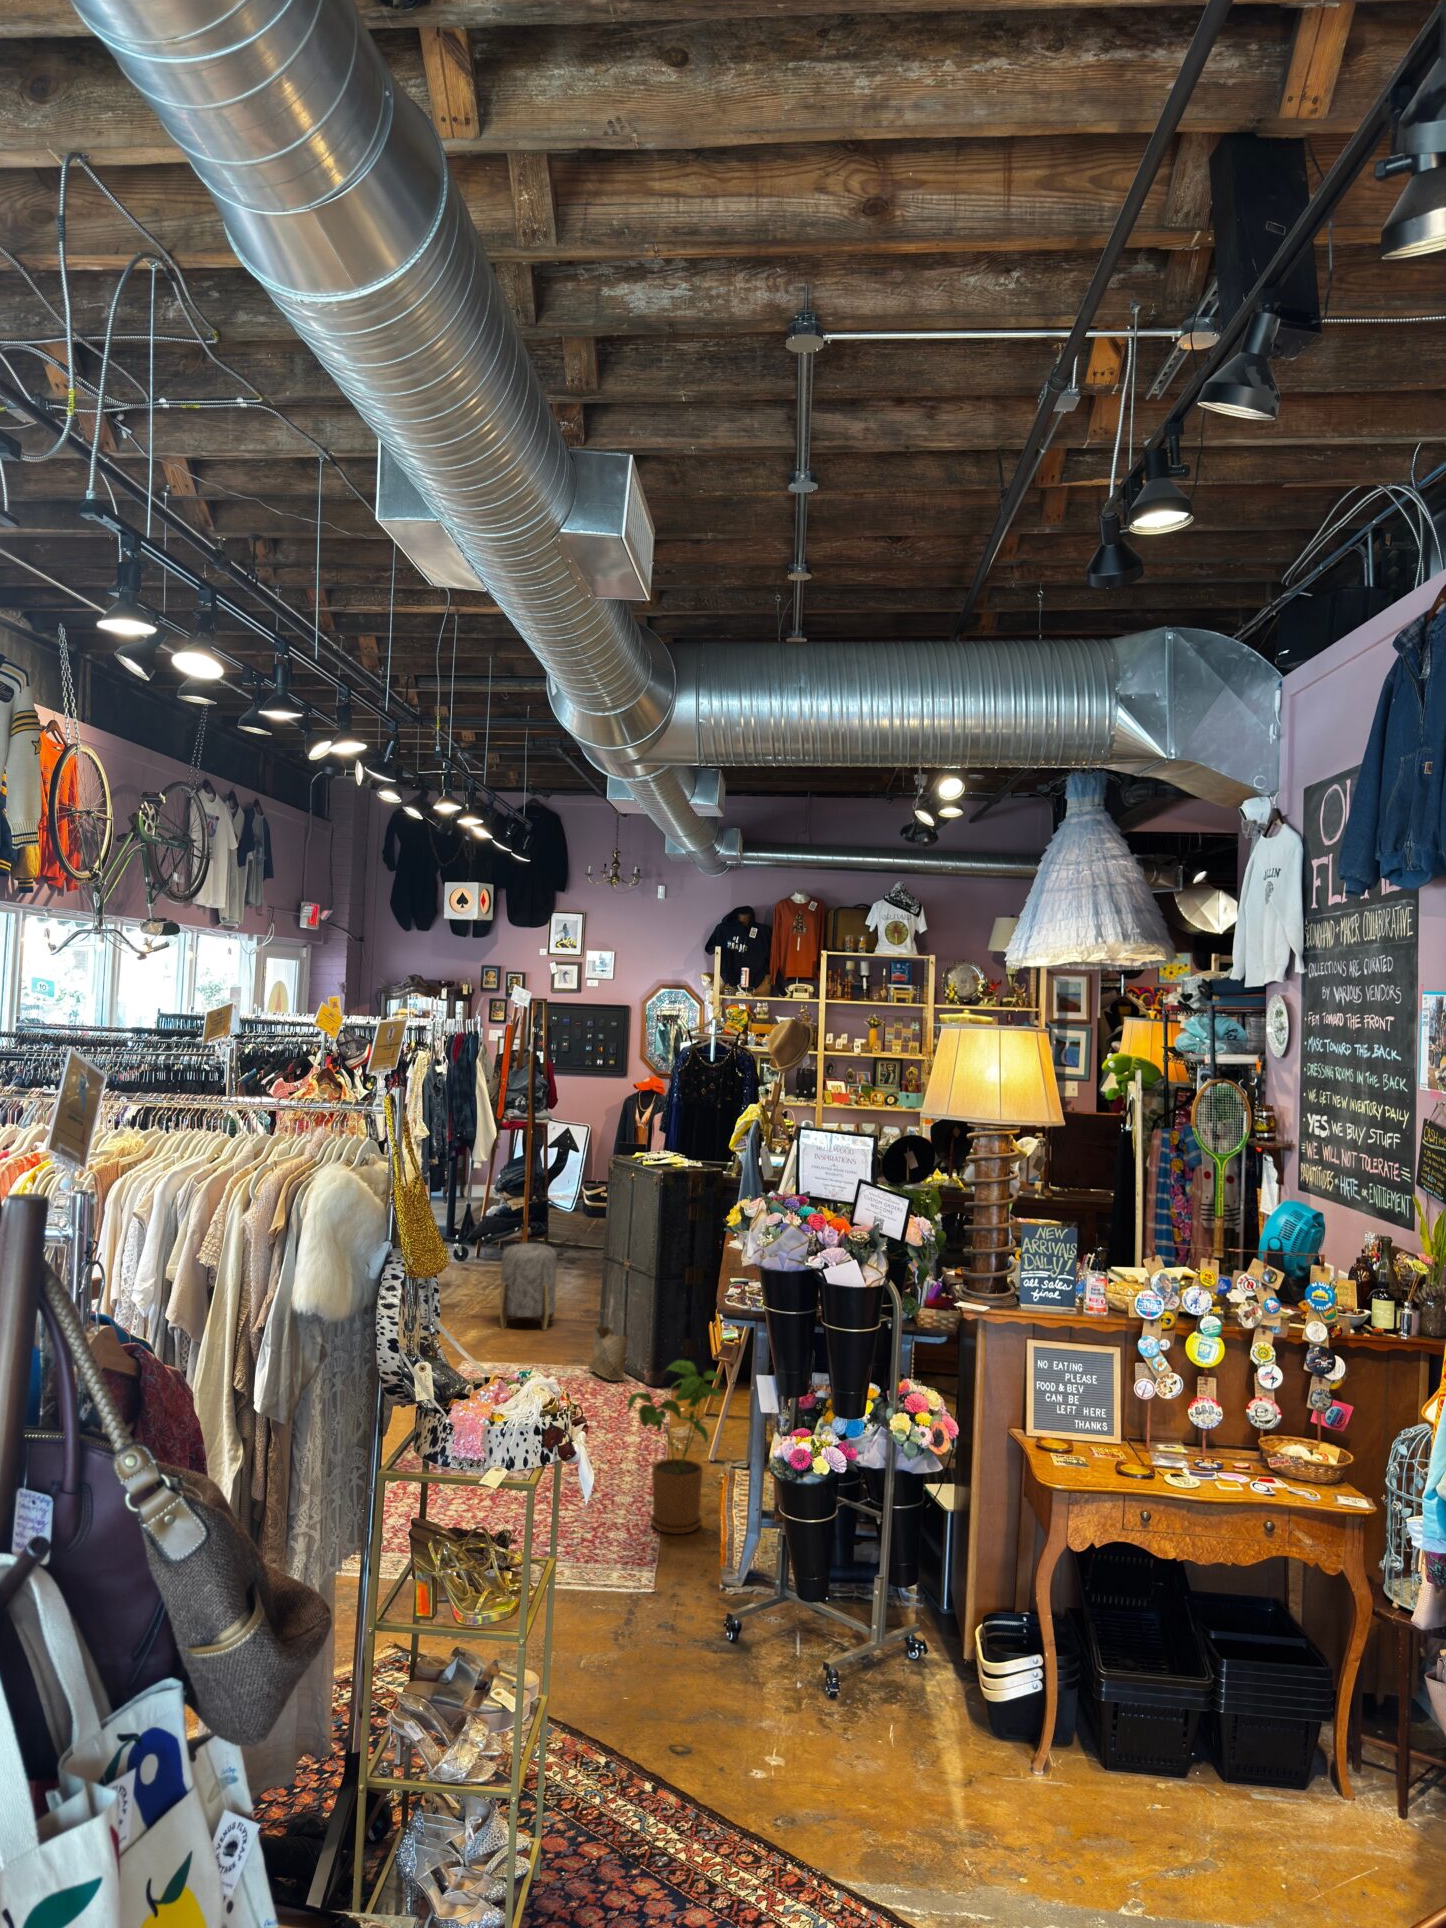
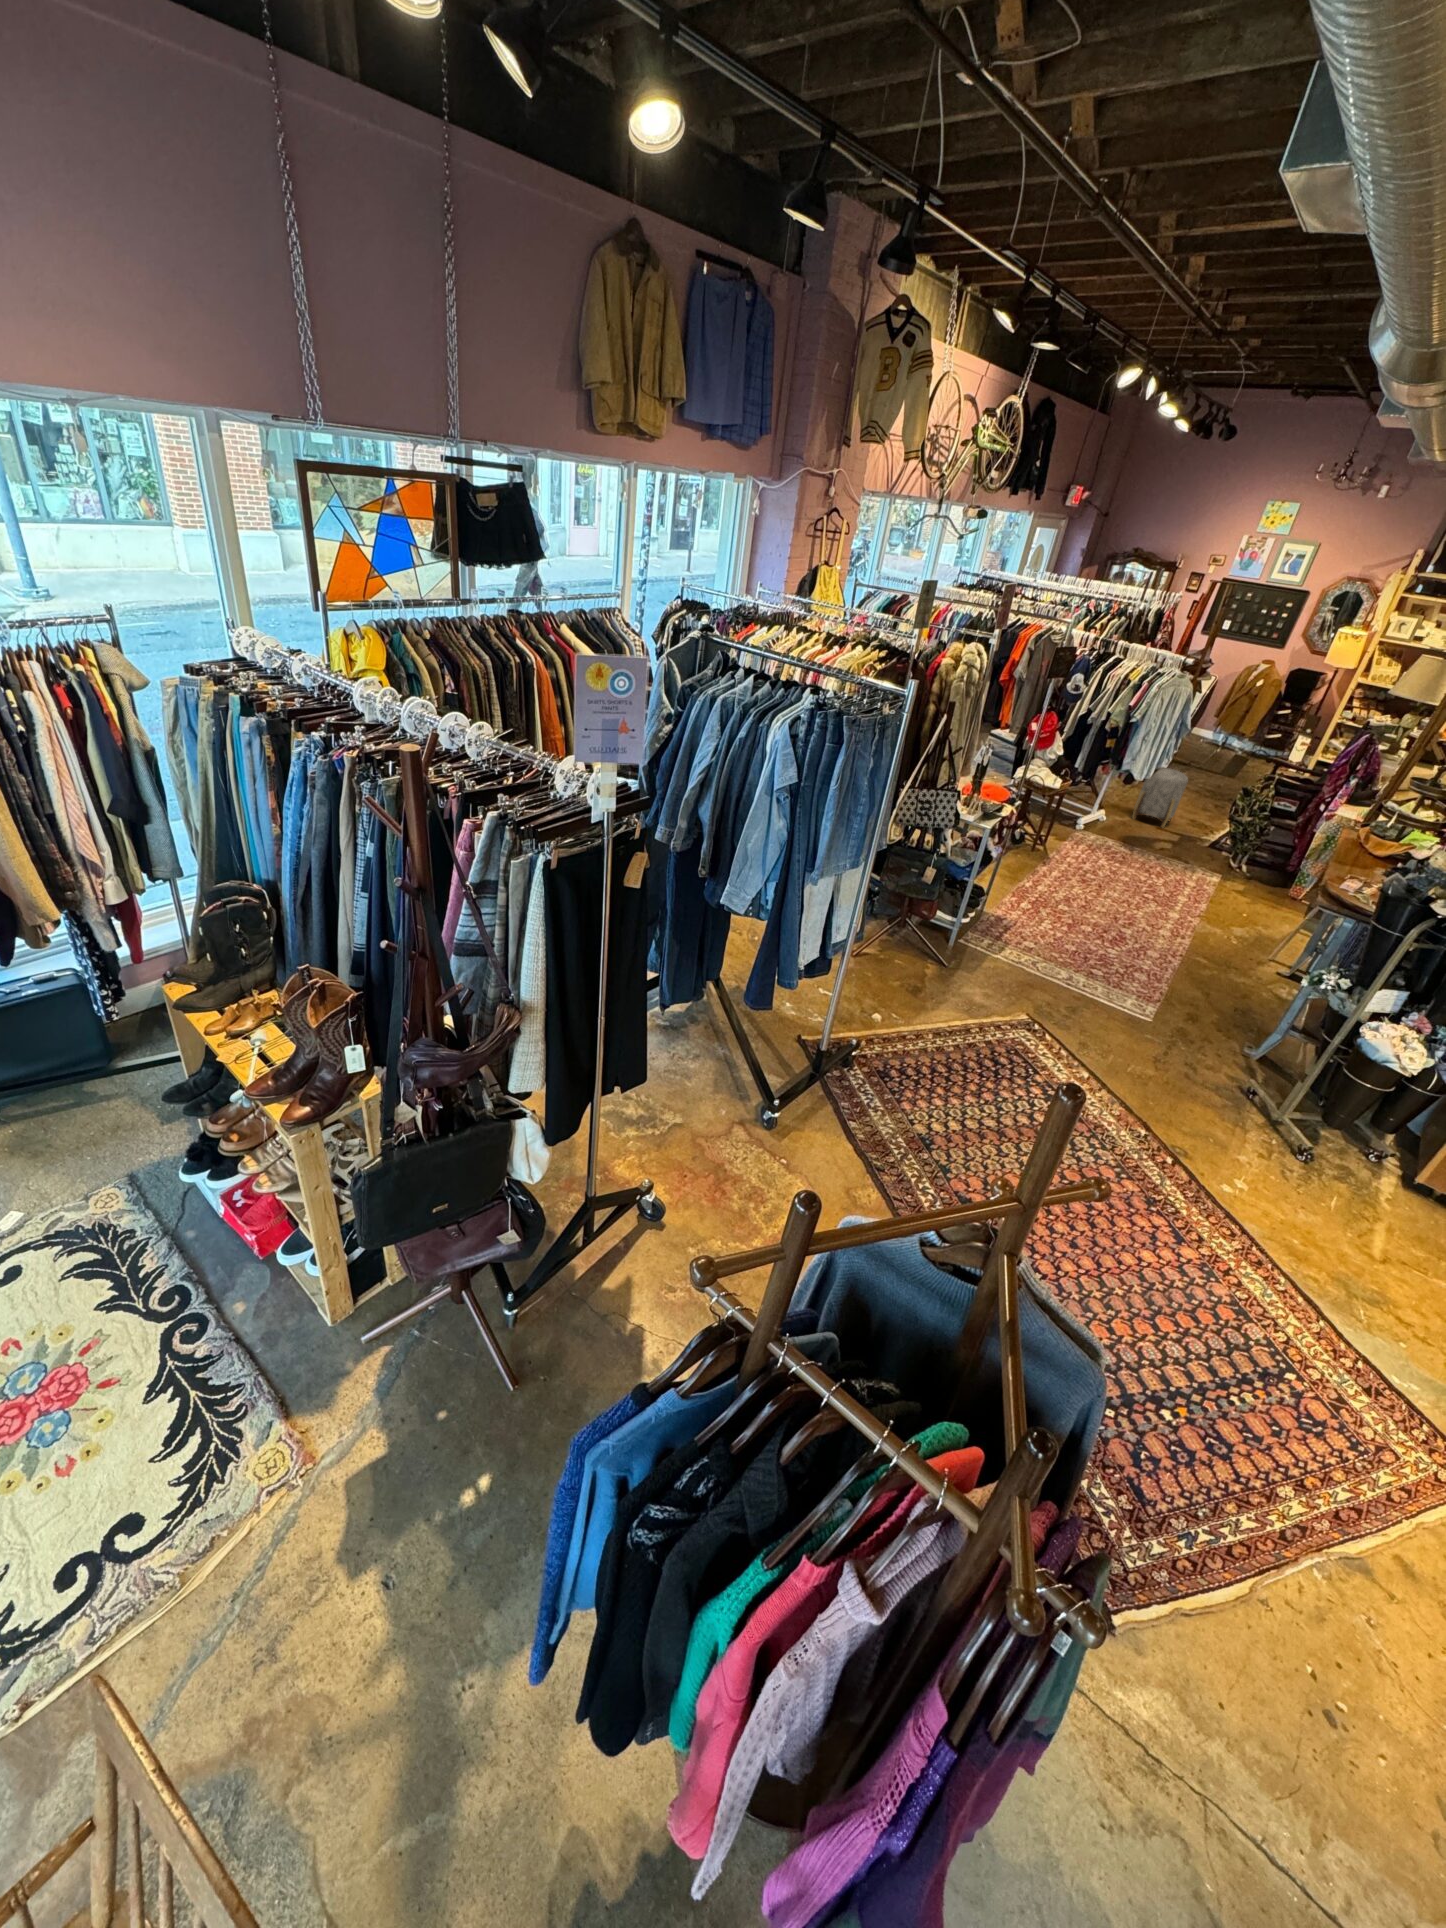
woven basket: present [589,1306,628,1381] -> none [1189,829,1233,881]
house plant: present [628,1360,722,1534] -> none [1210,908,1305,1008]

